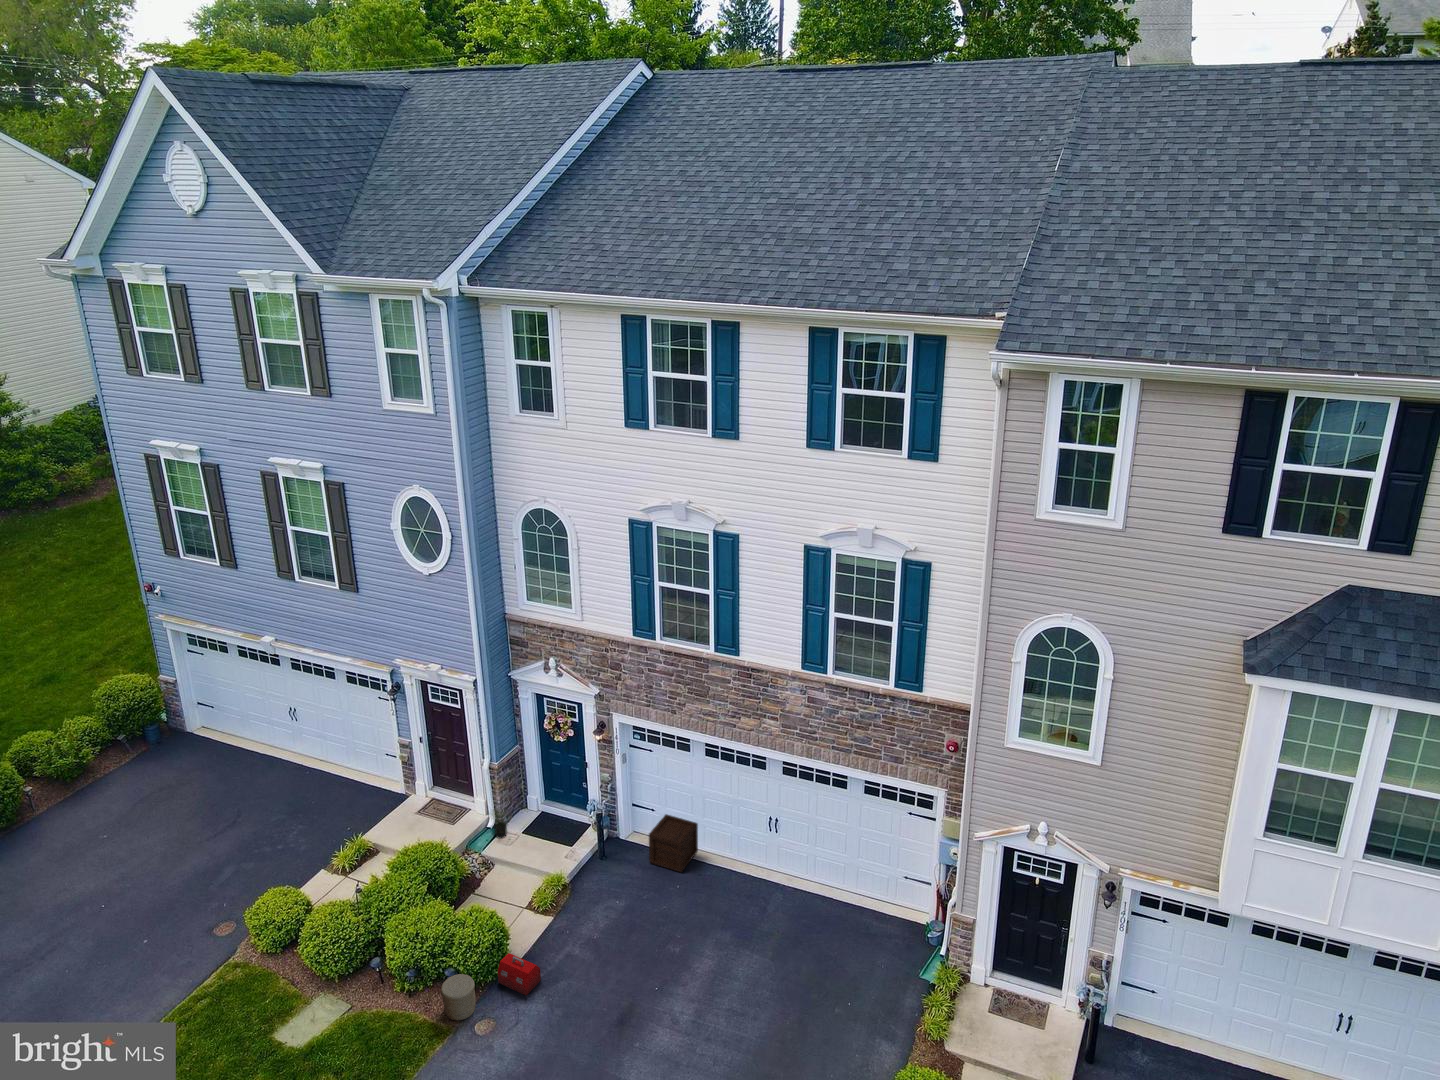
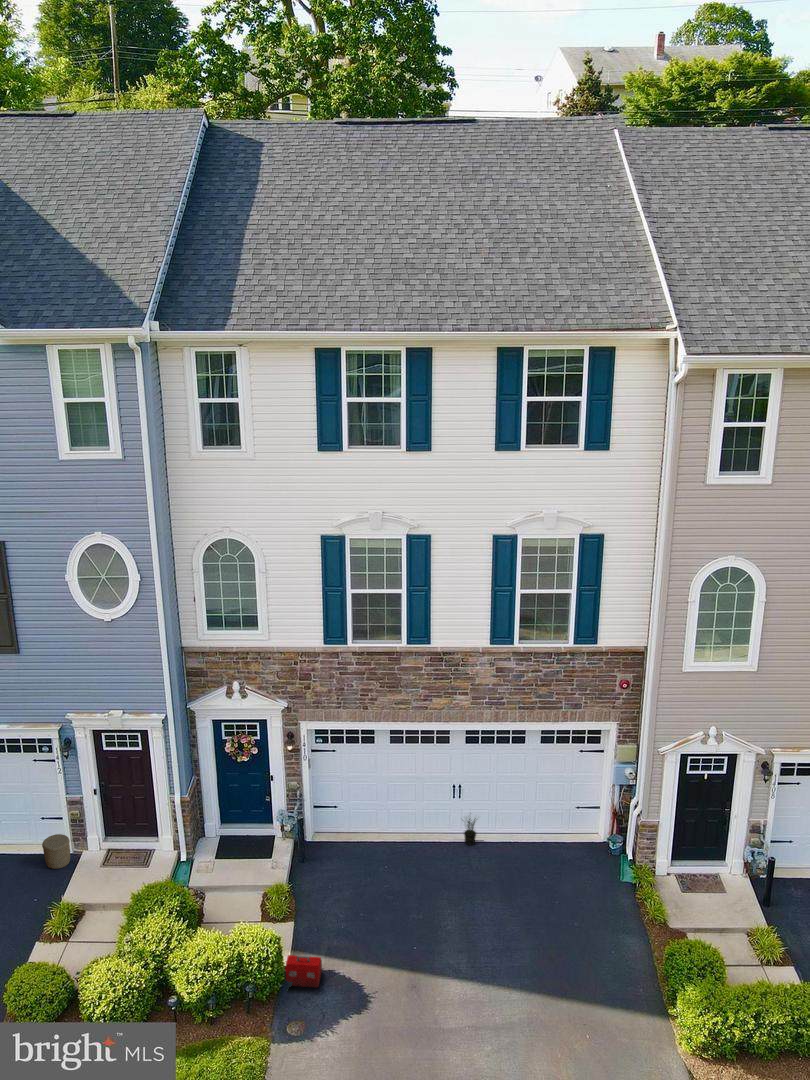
potted plant: present [494,811,507,838] -> present [464,818,476,845]
wooden crate: present [649,814,698,872] -> none [350,807,385,855]
woven basket: present [441,974,475,1020] -> present [42,834,70,869]

